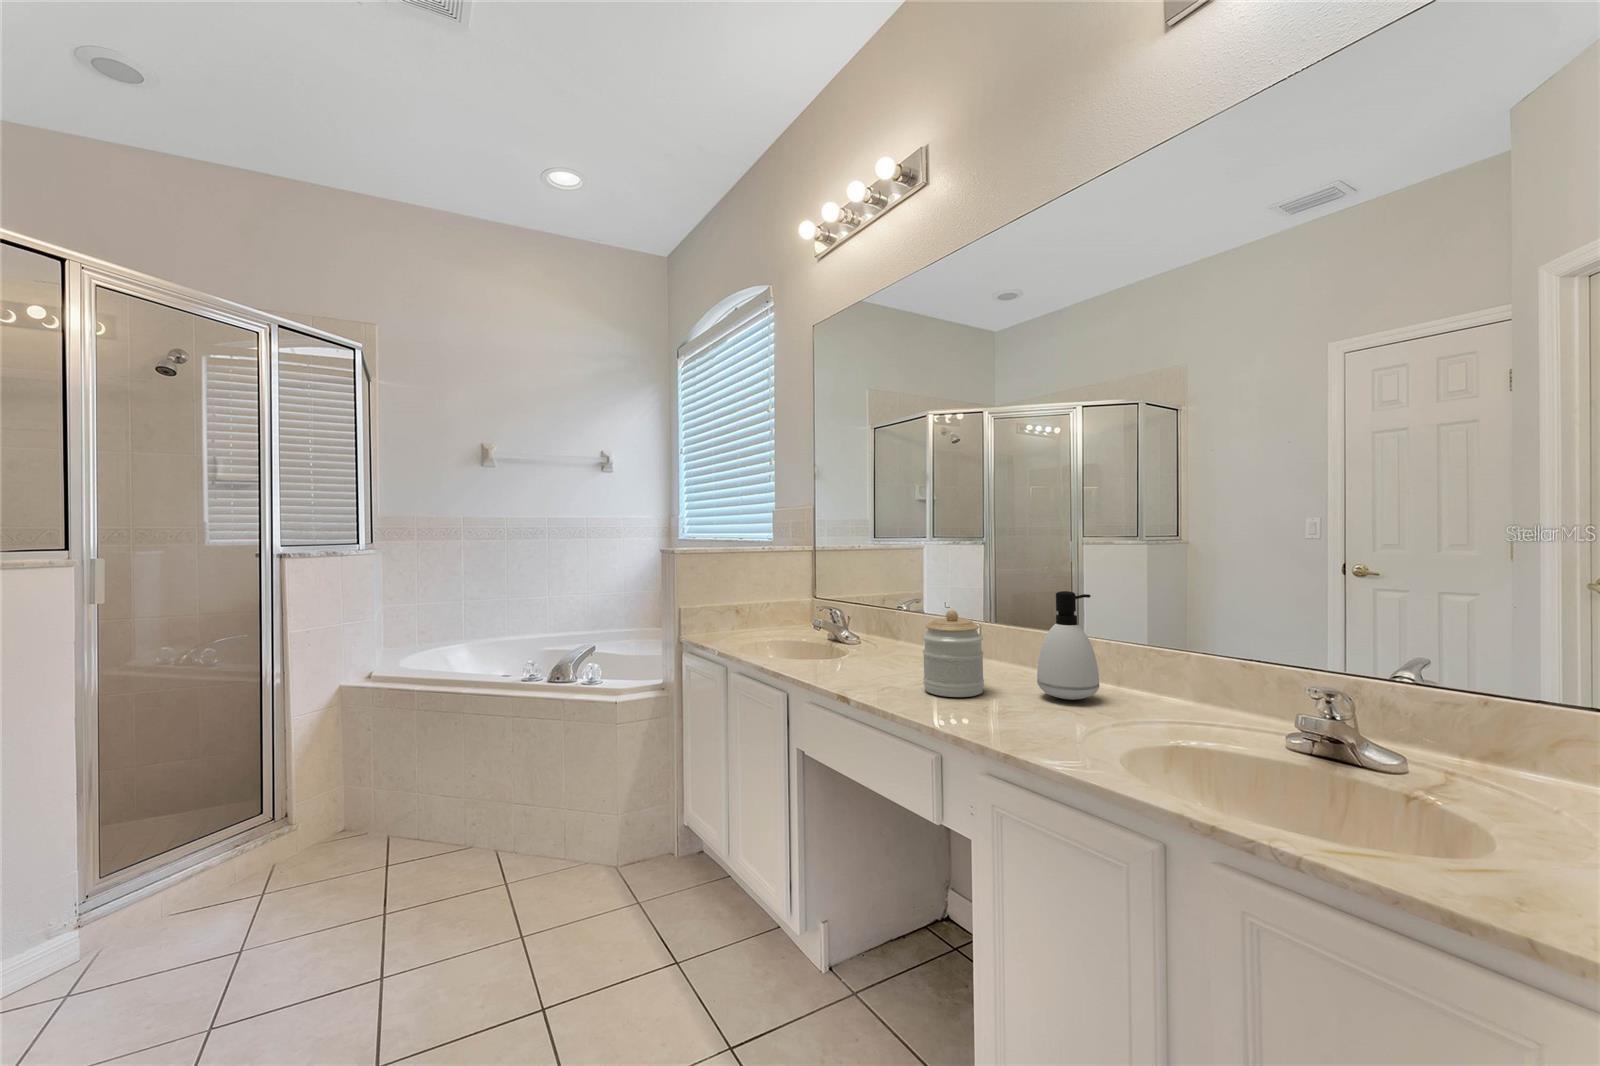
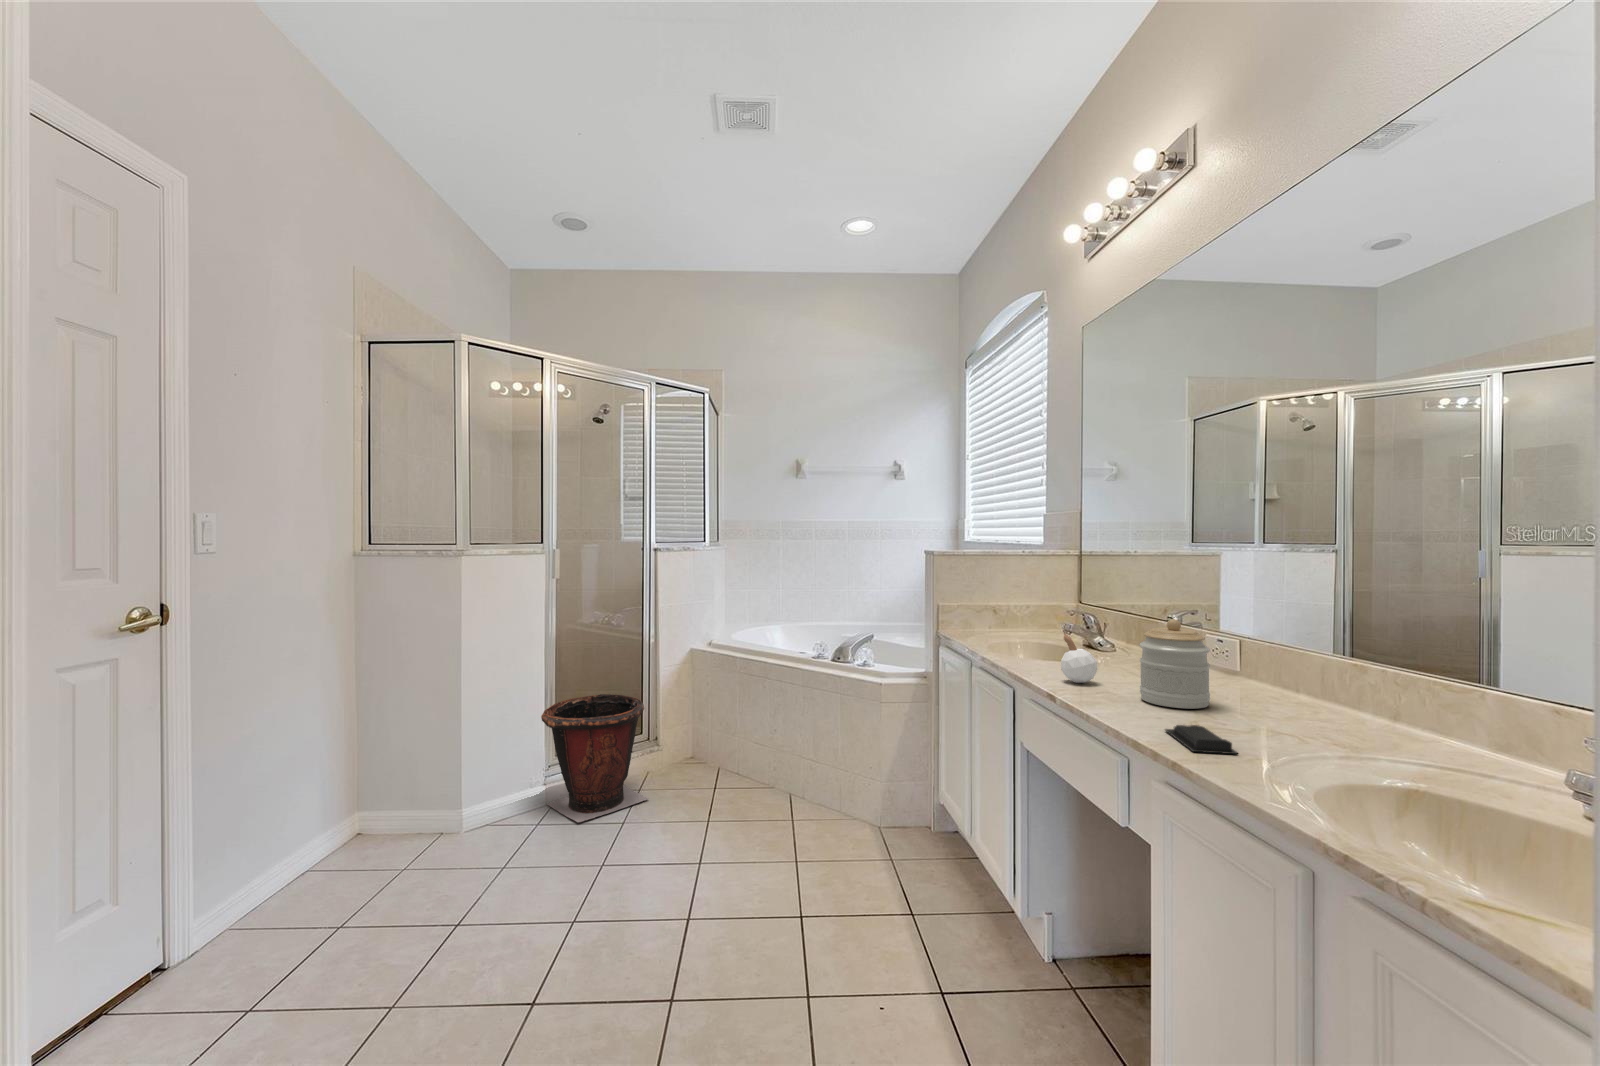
soap dispenser: present [1037,591,1099,700] -> none [1271,607,1352,728]
candle: none [840,622,876,682] -> present [1061,623,1097,683]
soap bar: none [975,716,1053,747] -> present [1165,725,1238,754]
waste bin: none [52,763,280,992] -> present [541,694,648,823]

